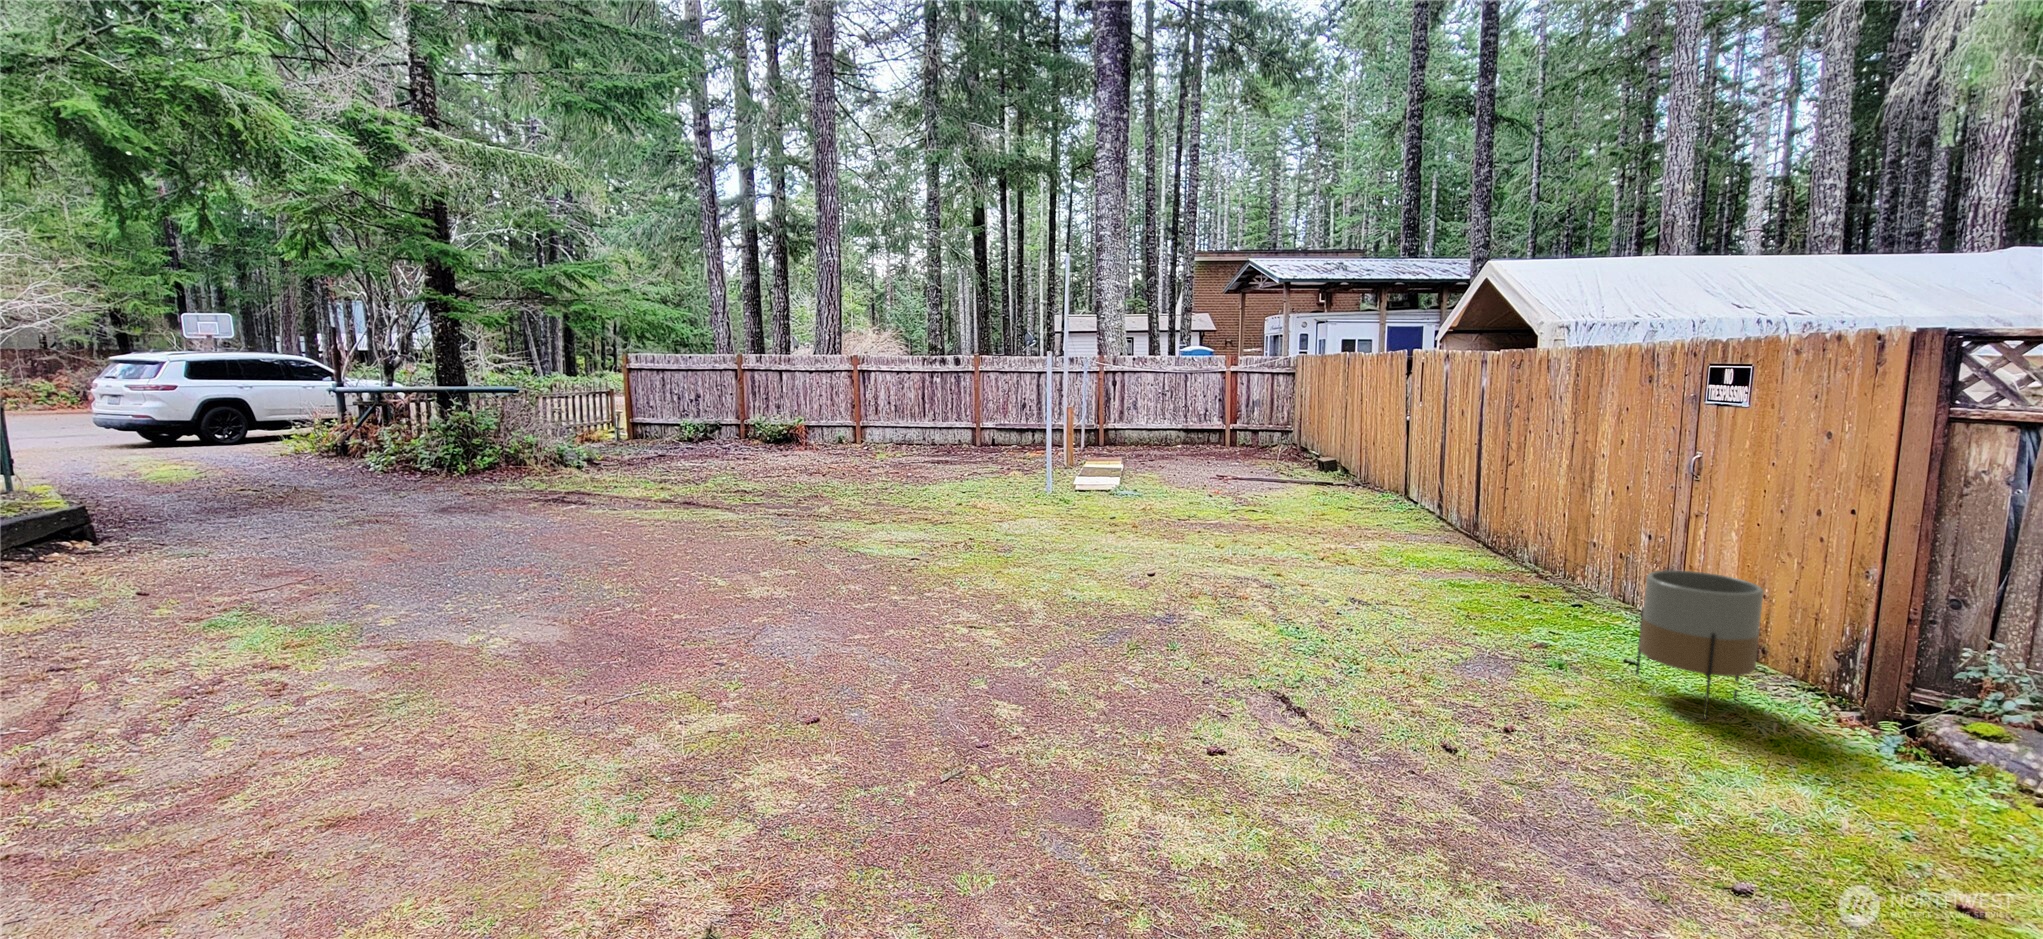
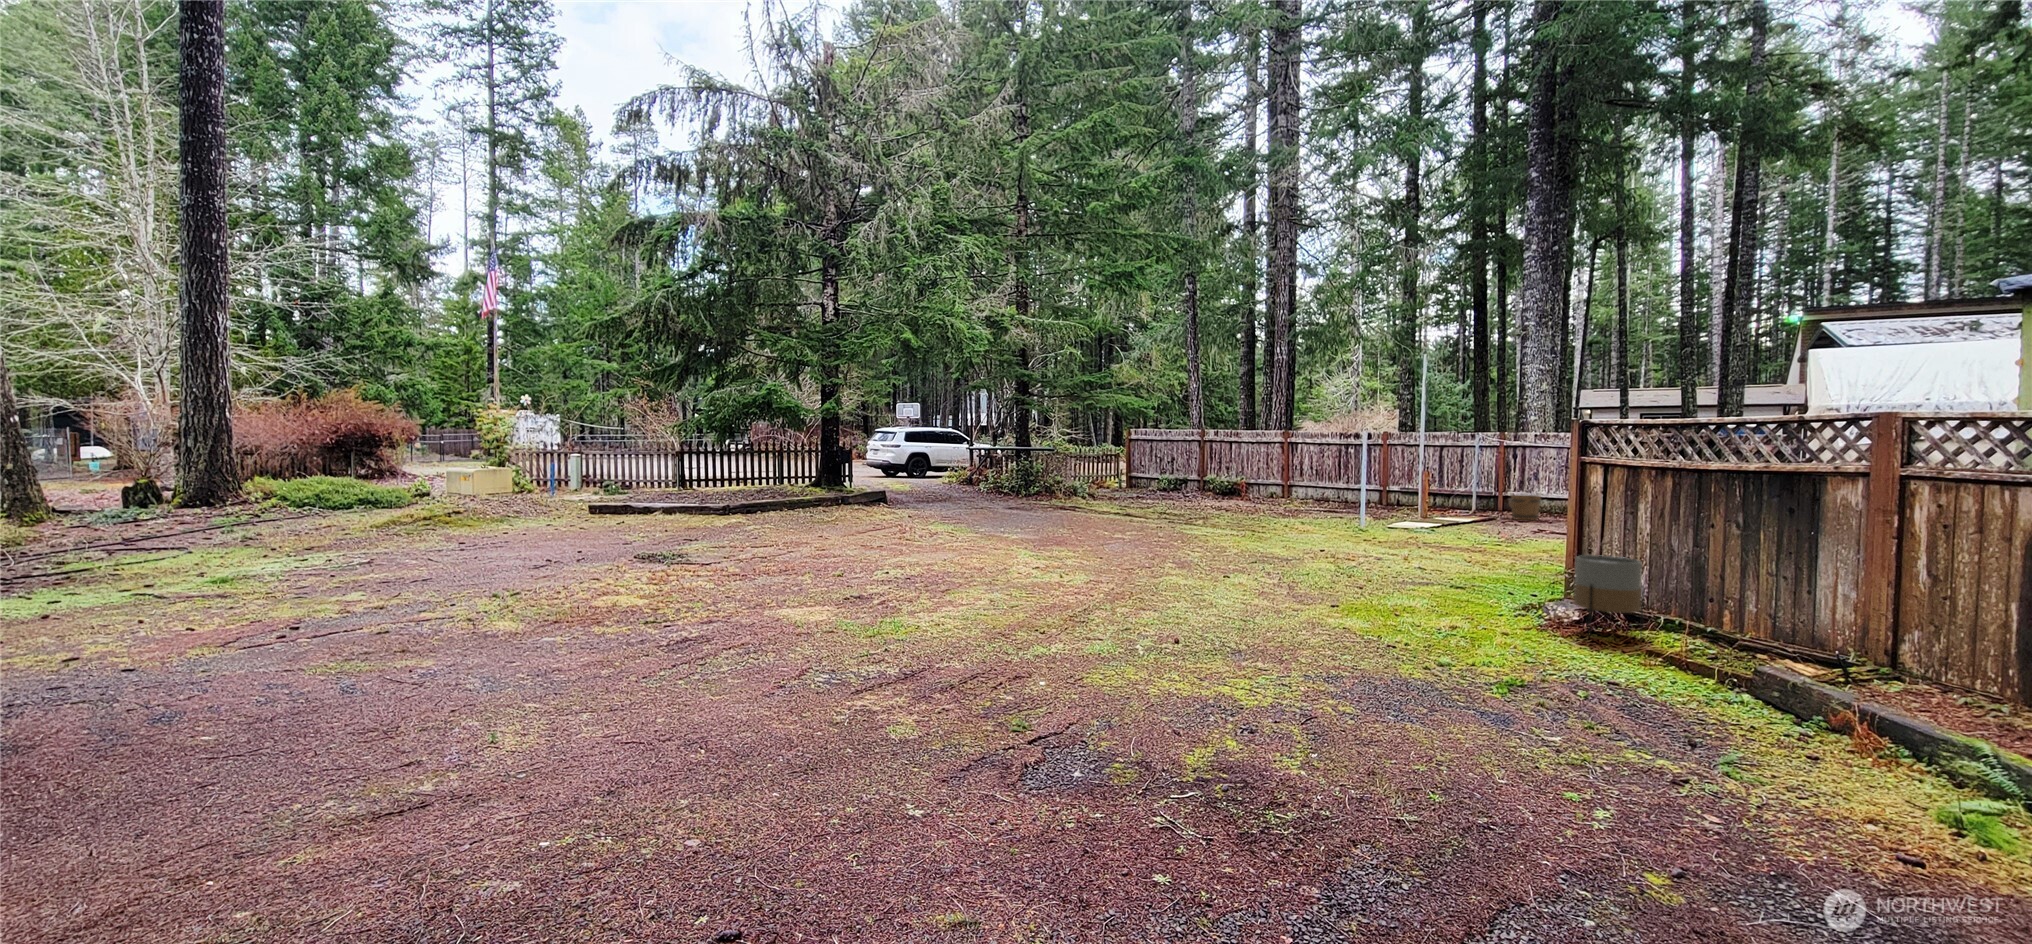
bucket: none [1110,424,1140,452] -> present [1509,495,1541,520]

